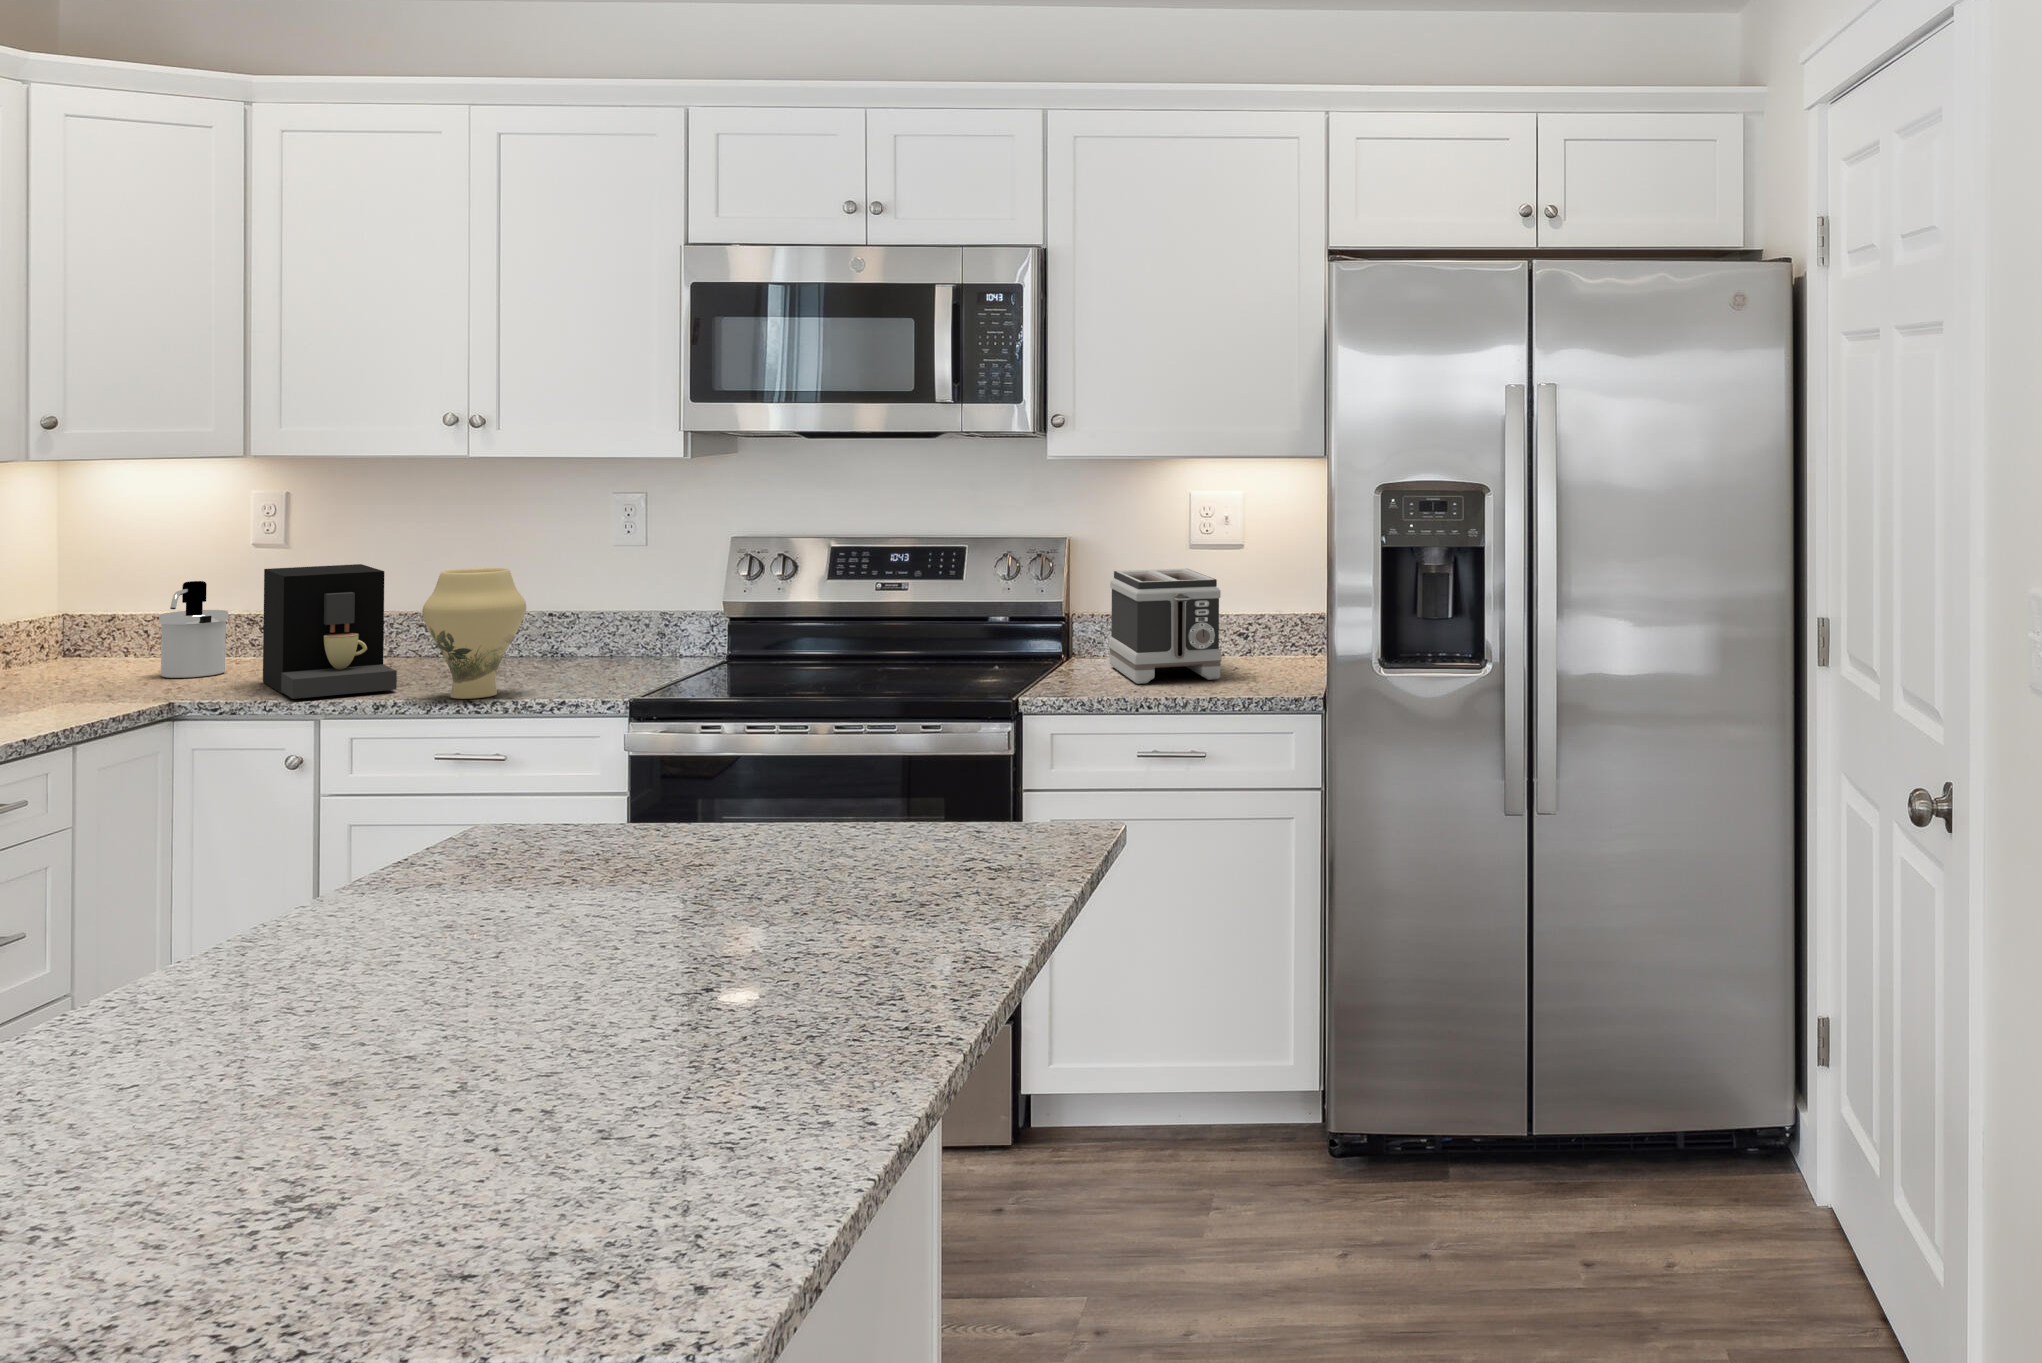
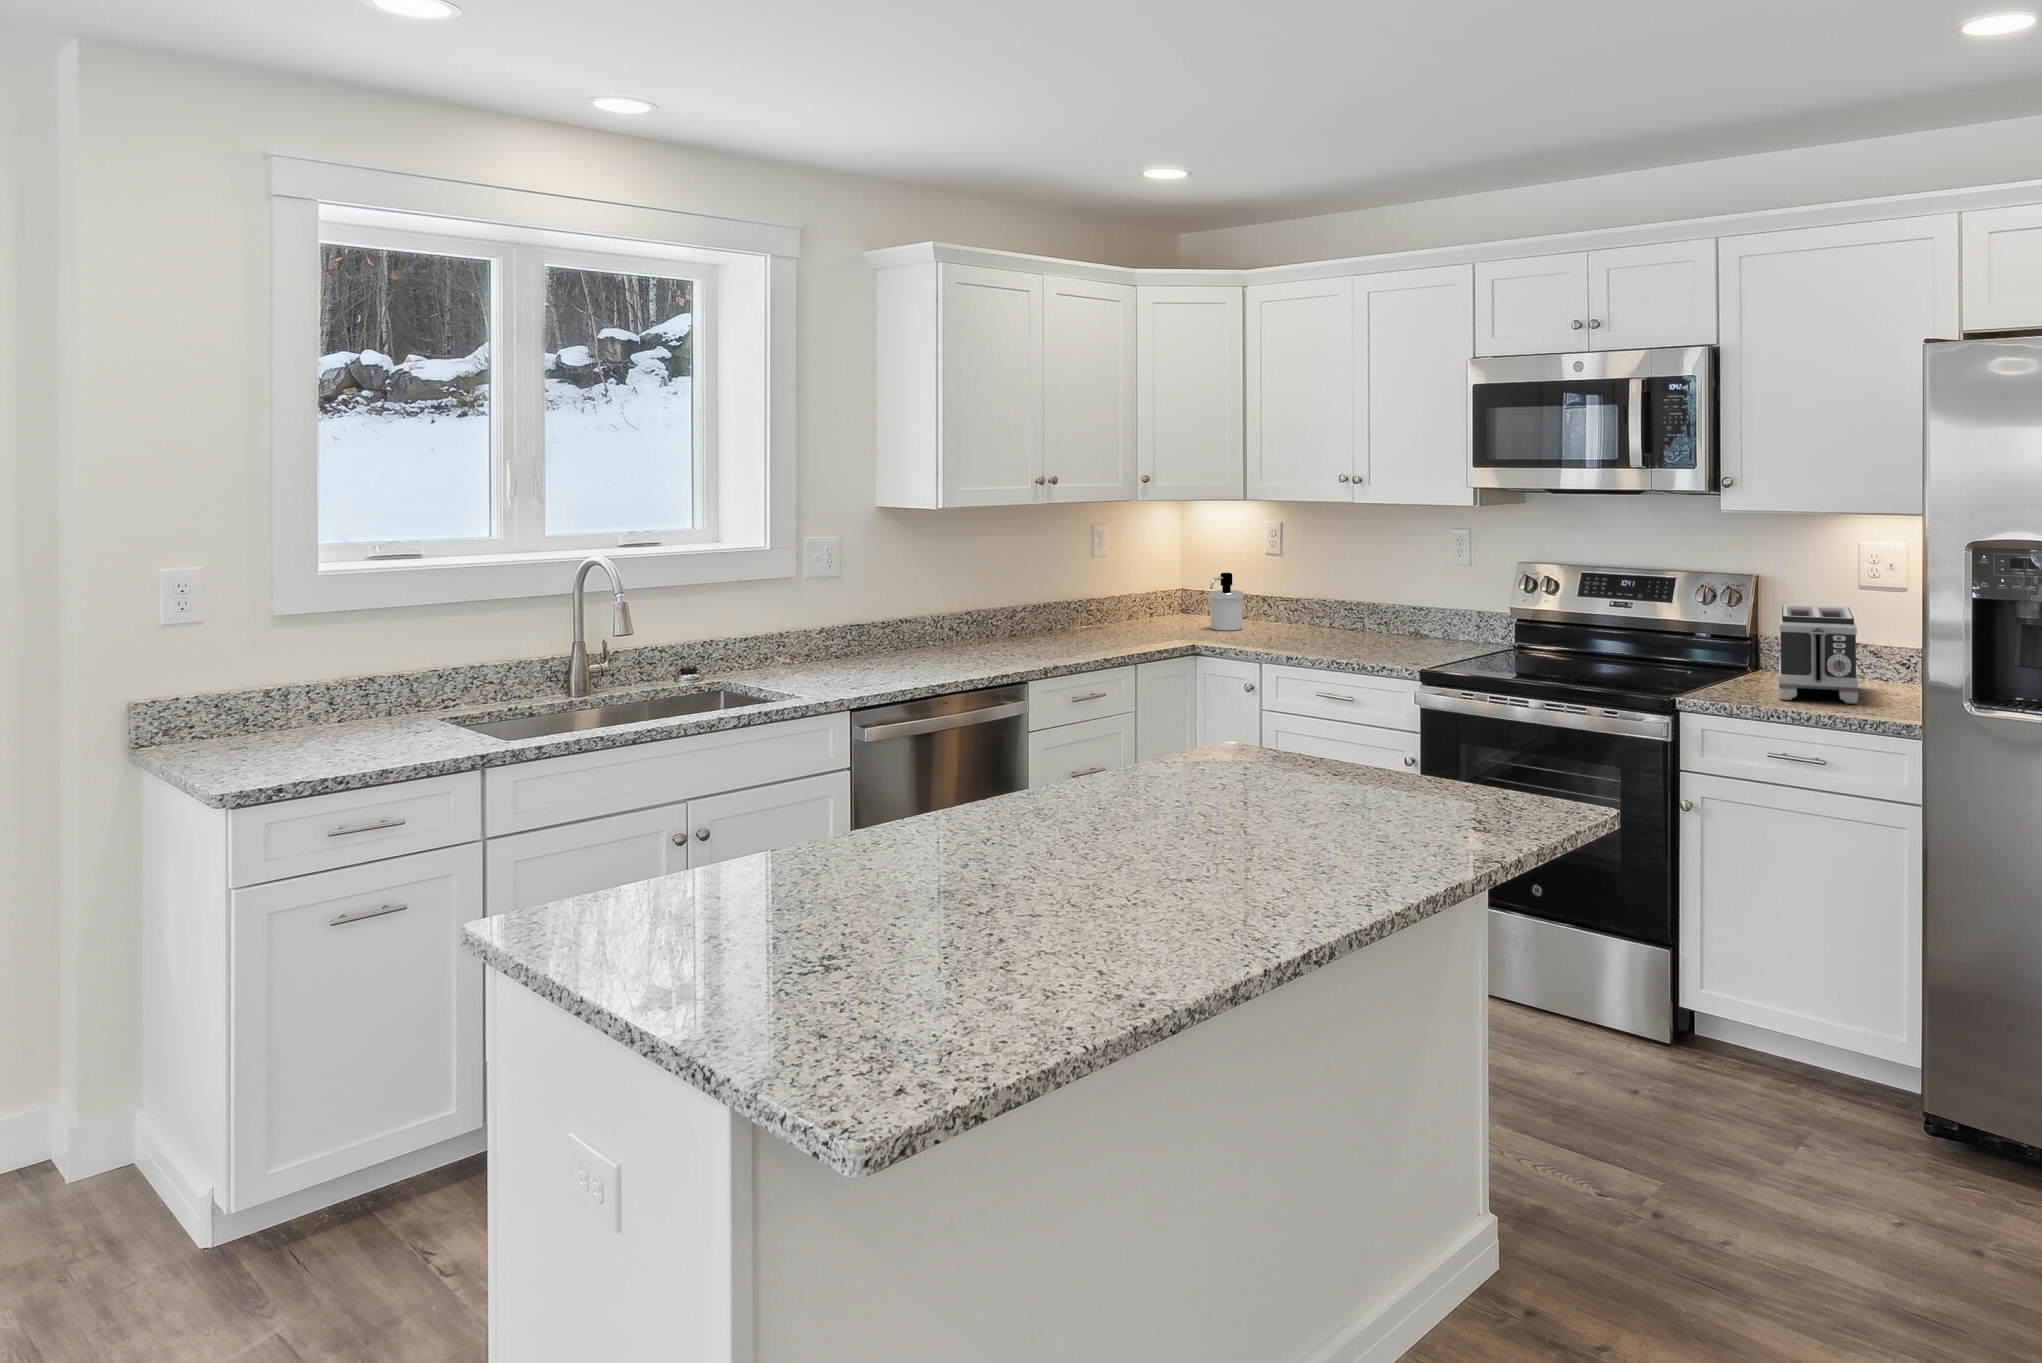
coffee maker: present [263,564,397,699] -> none [1251,568,1307,649]
vase: present [422,568,526,699] -> none [1313,574,1372,659]

